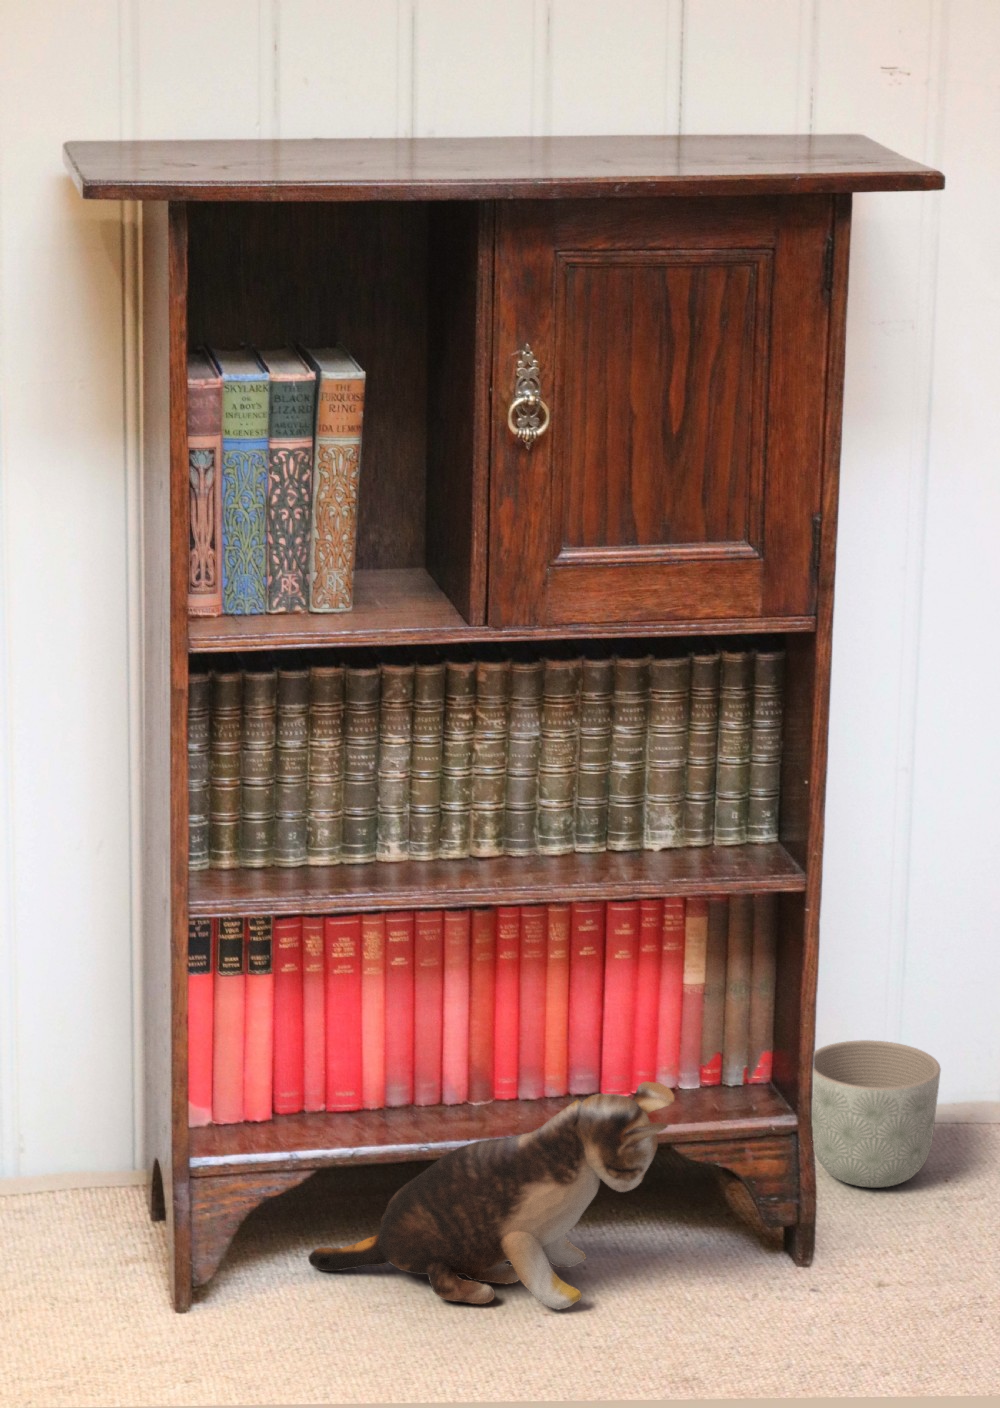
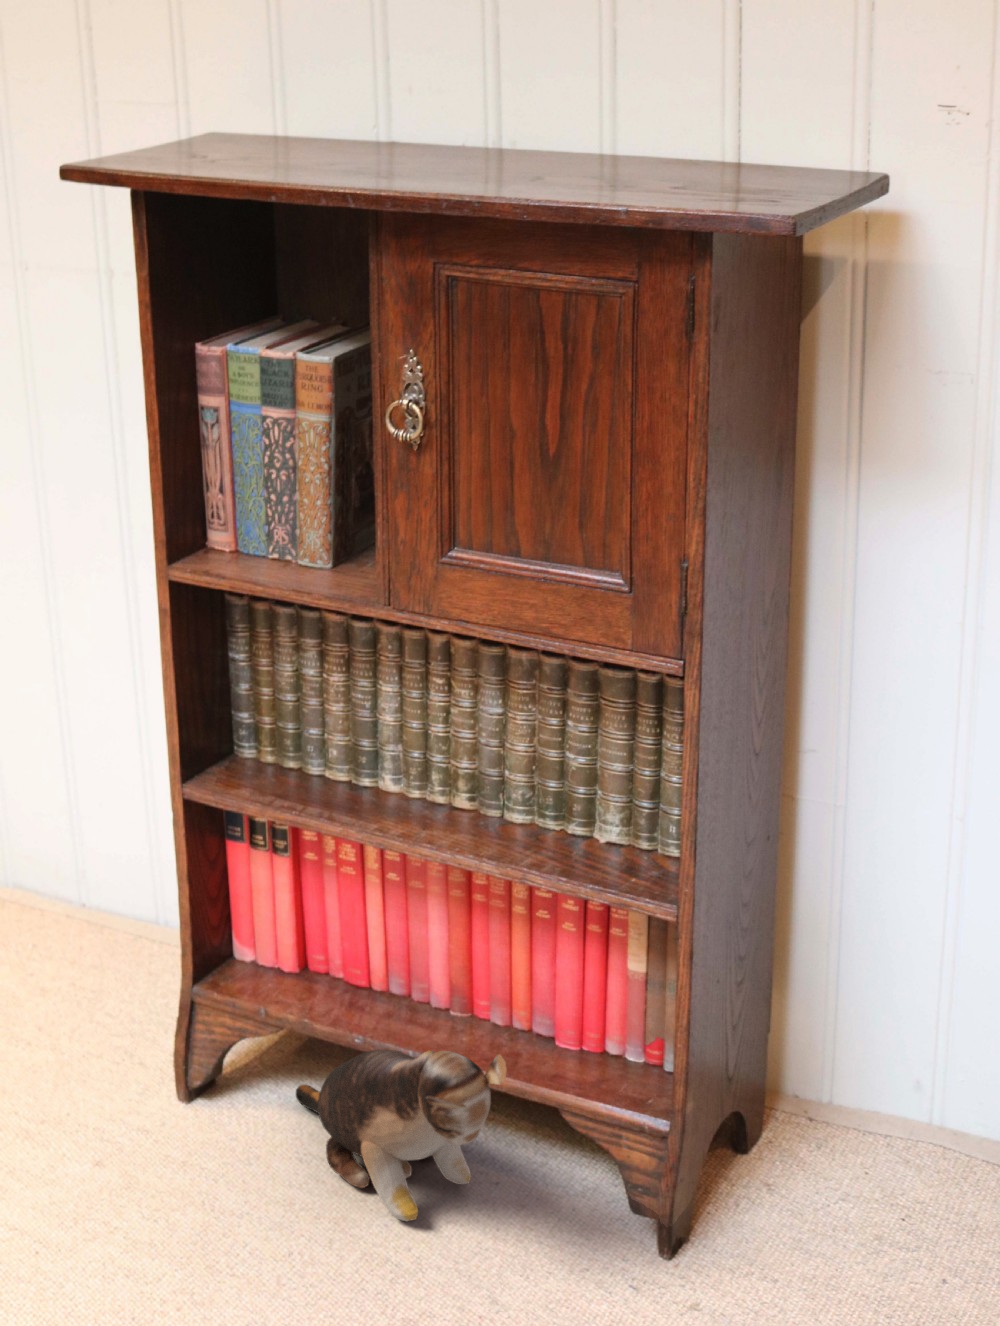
planter: present [812,1040,941,1188] -> none [768,1065,904,1224]

